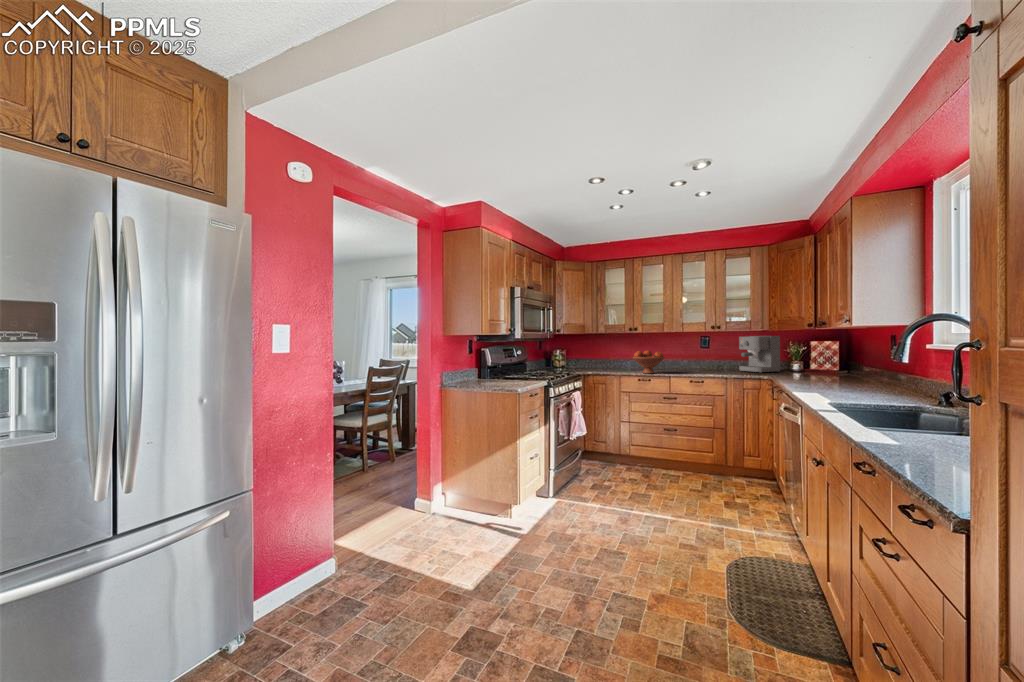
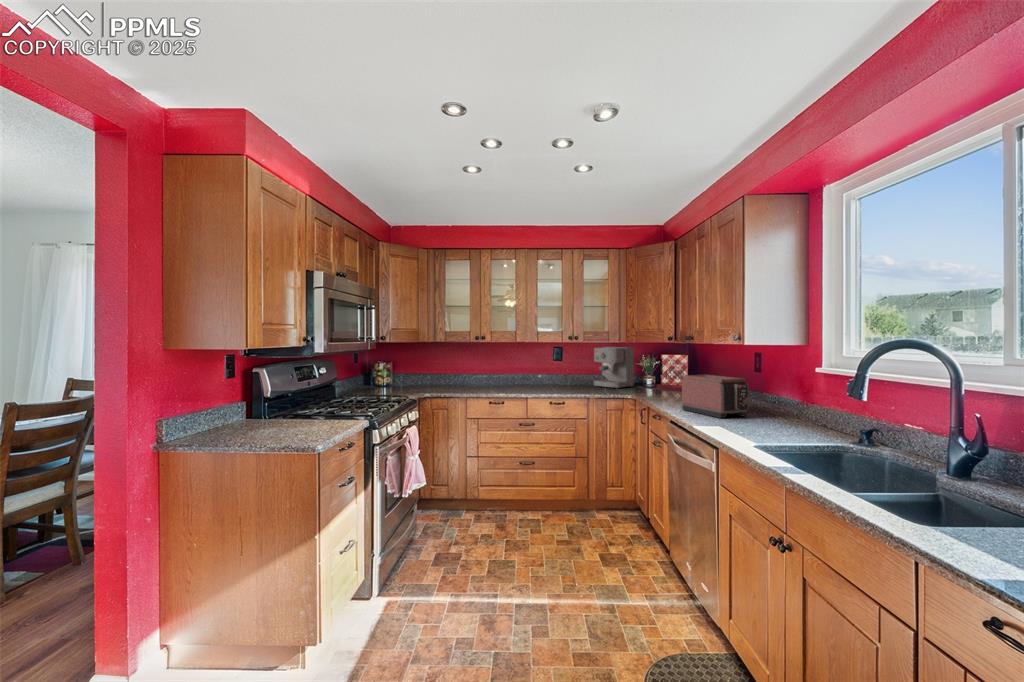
fruit bowl: present [633,350,664,374] -> none [481,364,520,394]
toaster: none [799,356,860,391] -> present [682,375,749,418]

